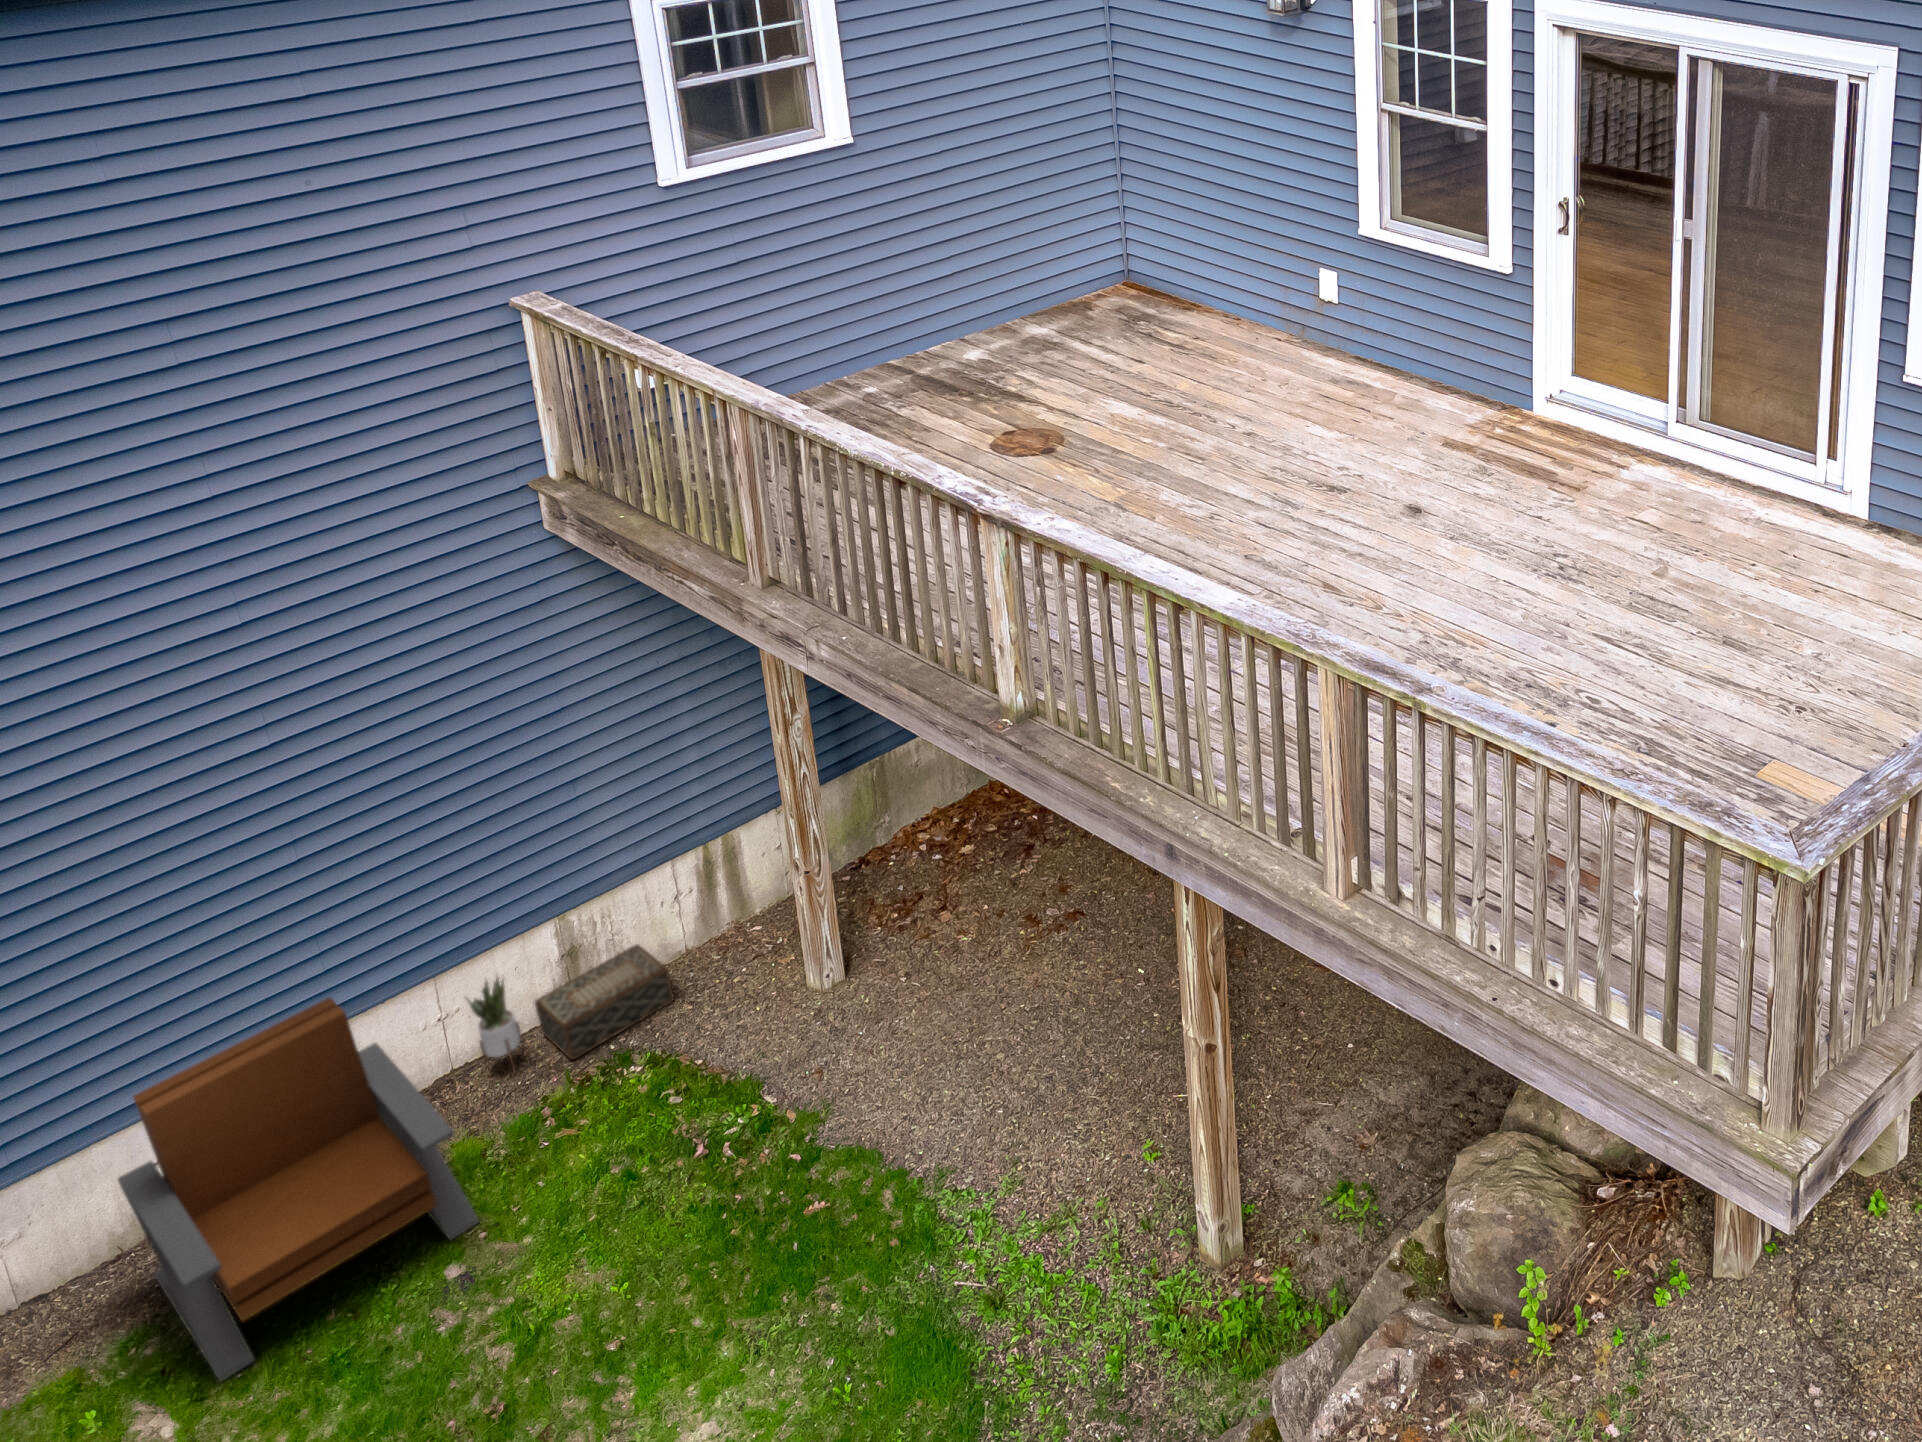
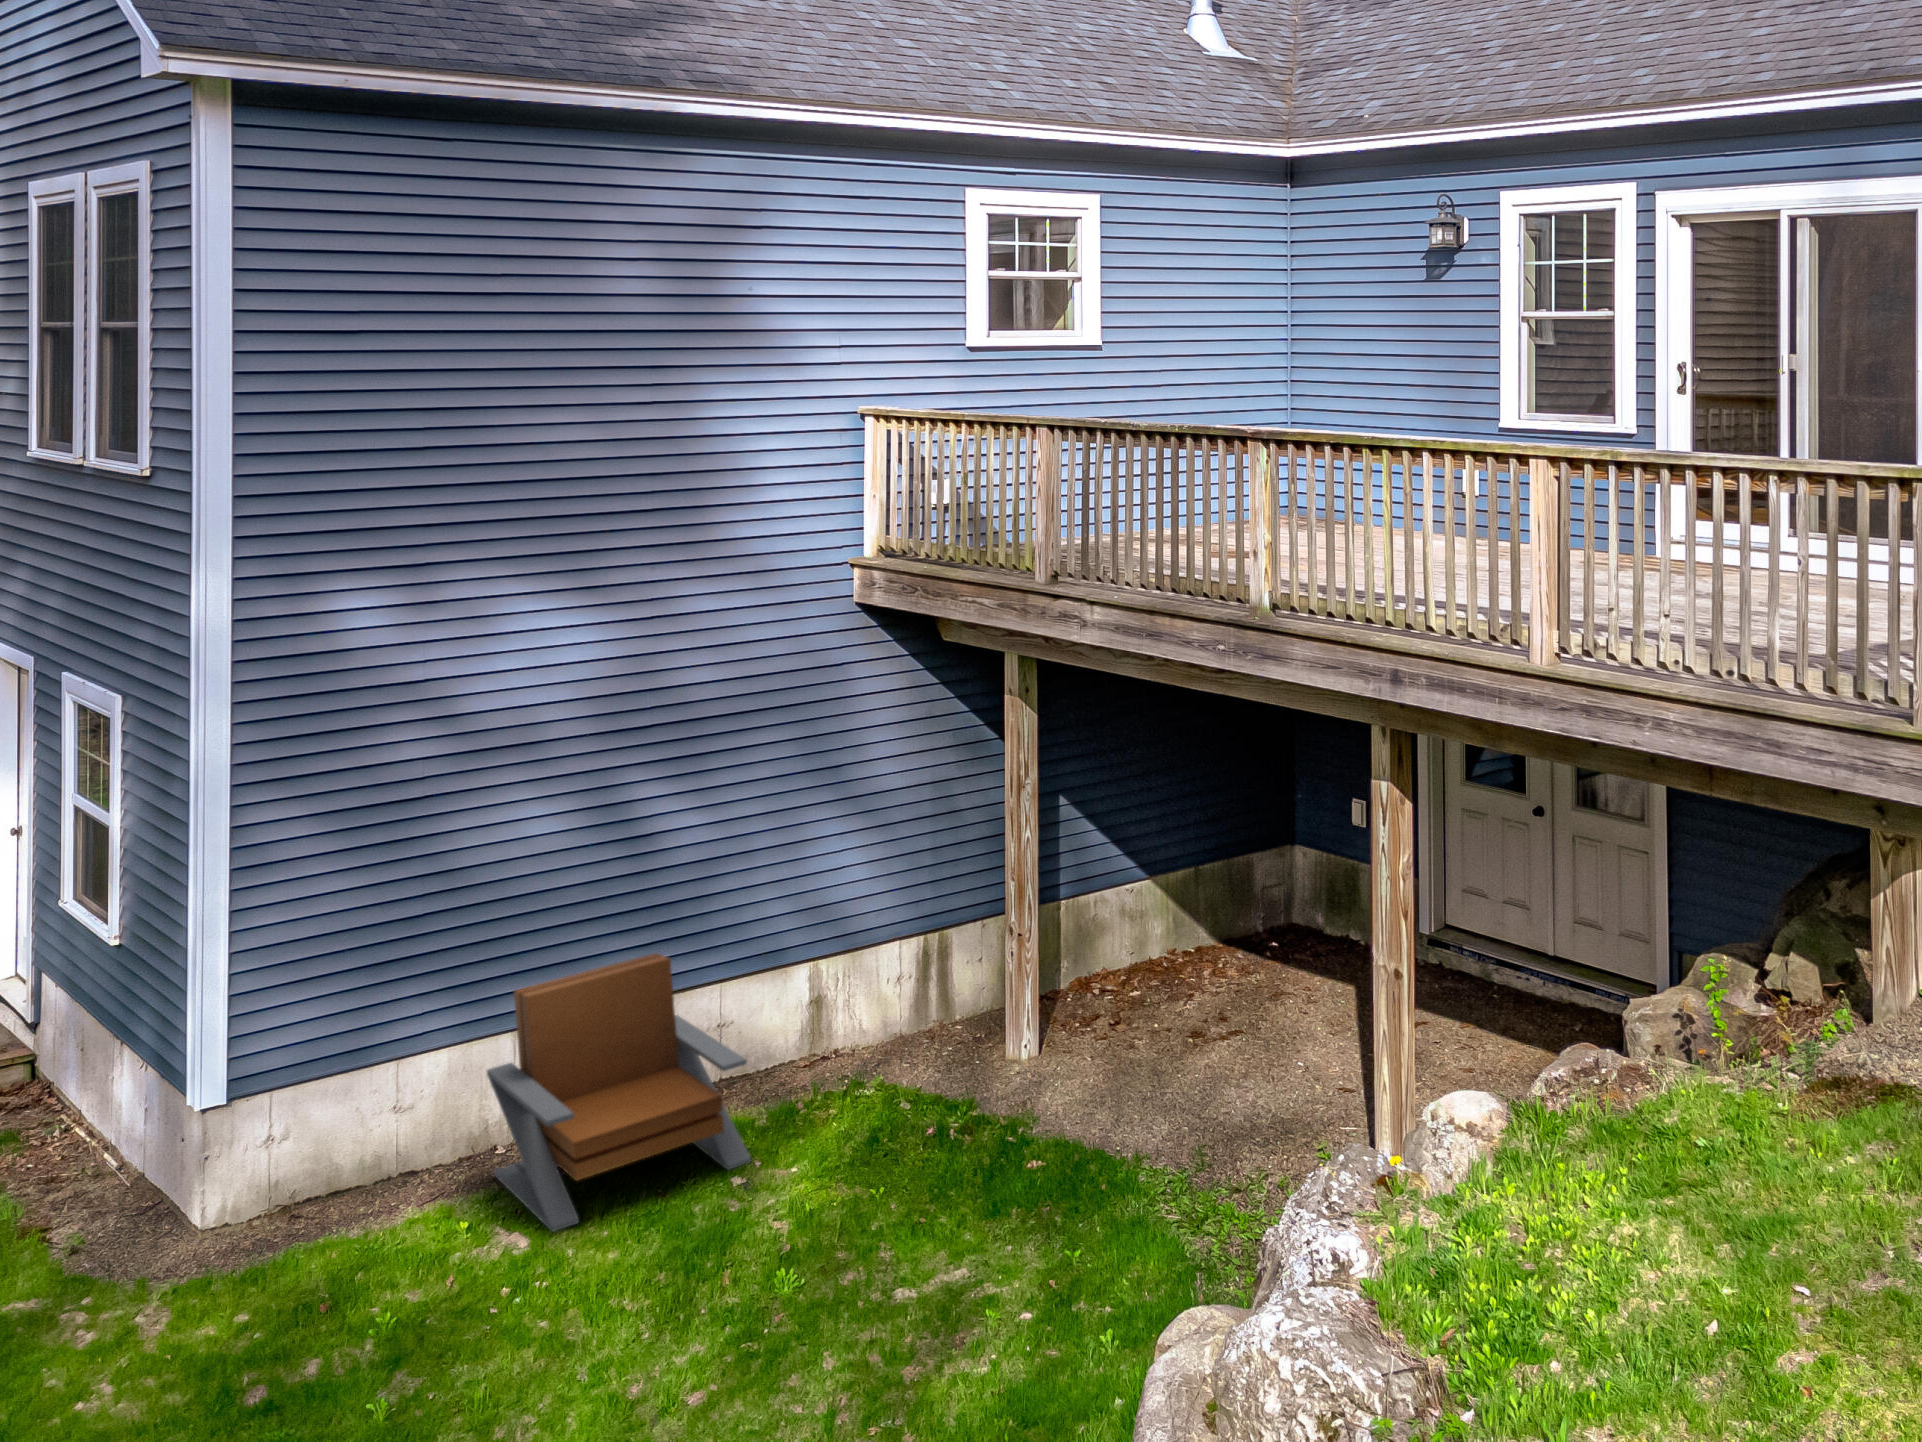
woven basket: present [535,945,674,1059] -> none [790,1002,900,1078]
potted plant: present [465,975,526,1074] -> none [745,984,780,1085]

